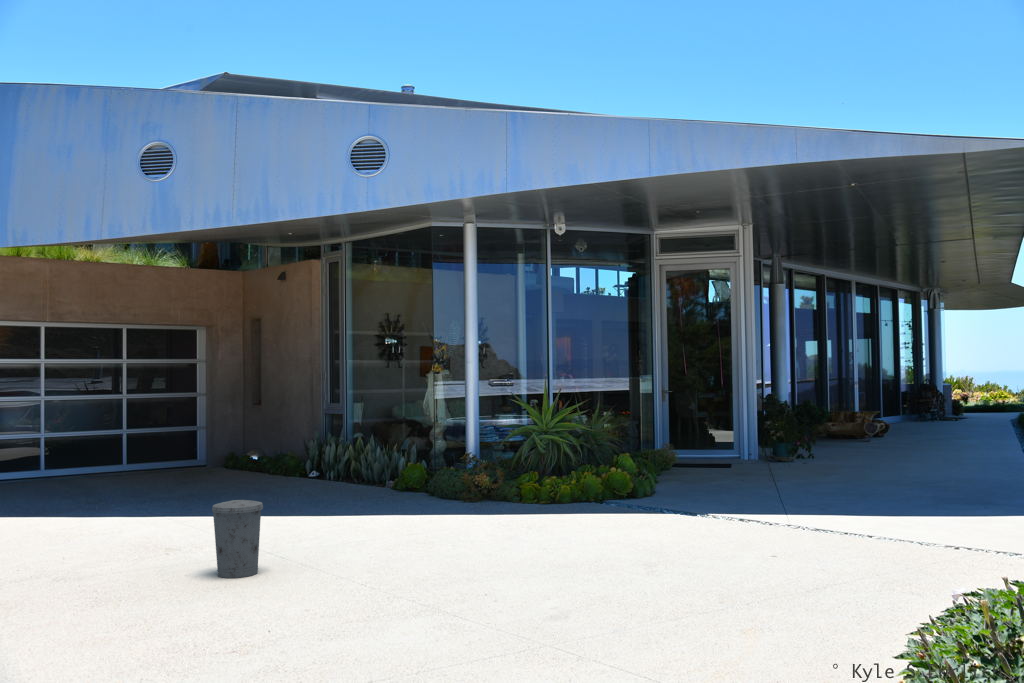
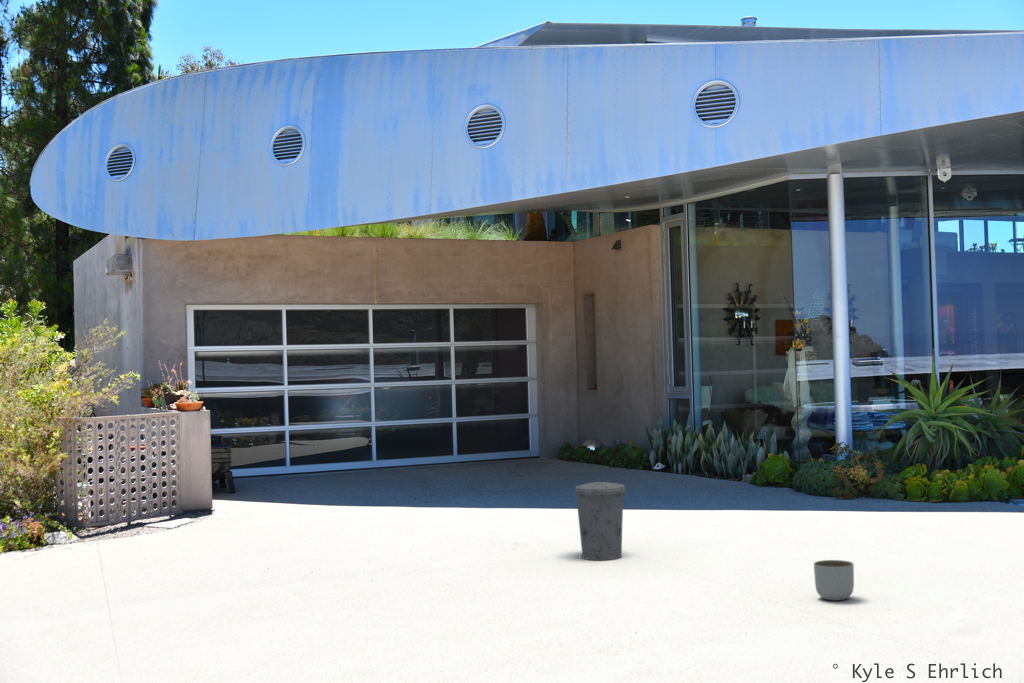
planter: none [436,577,472,617] -> present [814,560,854,601]

